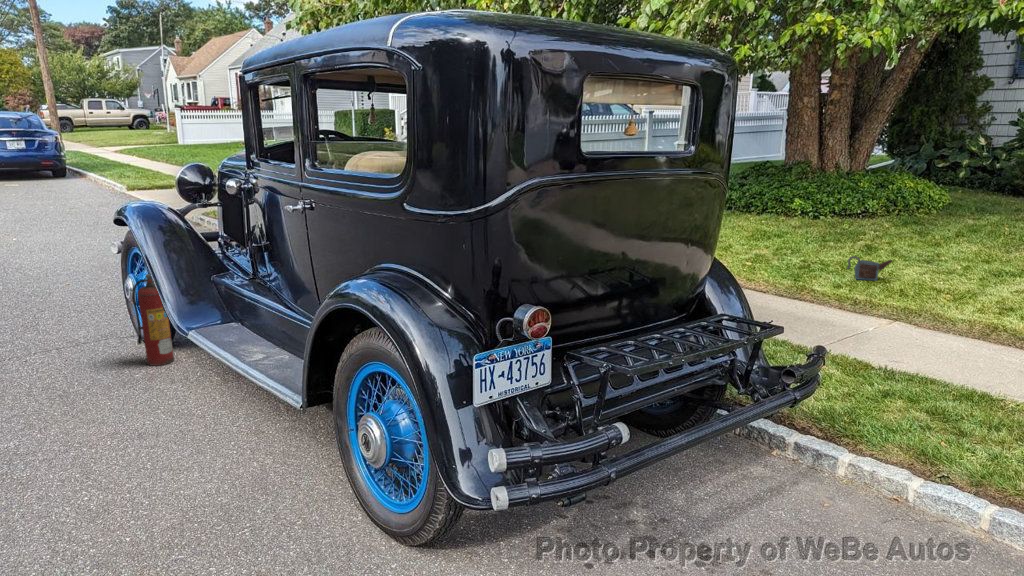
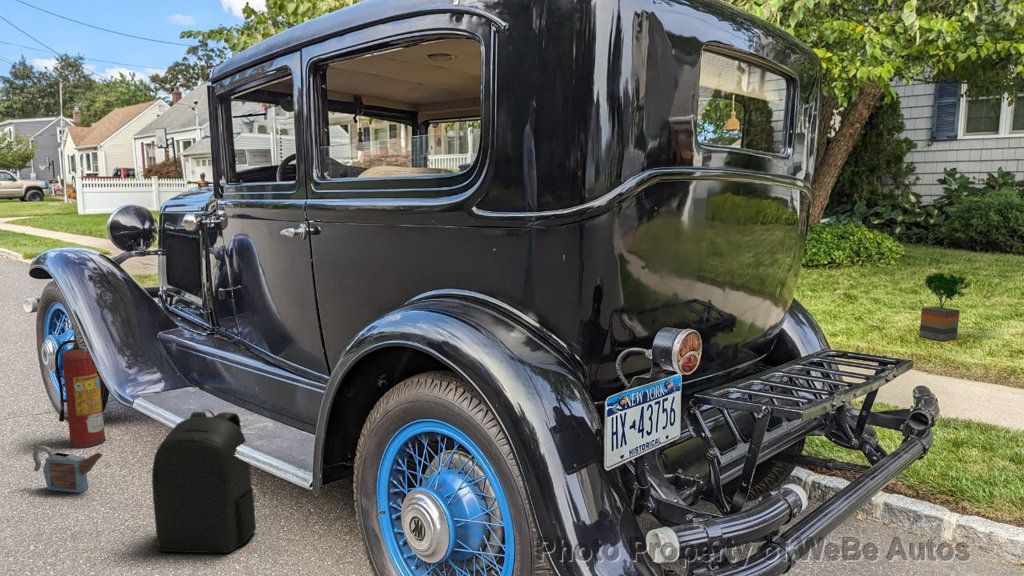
potted tree: none [916,229,970,296] -> present [919,273,970,341]
watering can: present [847,256,892,281] -> present [33,446,102,493]
backpack: none [194,343,276,454] -> present [152,409,256,553]

